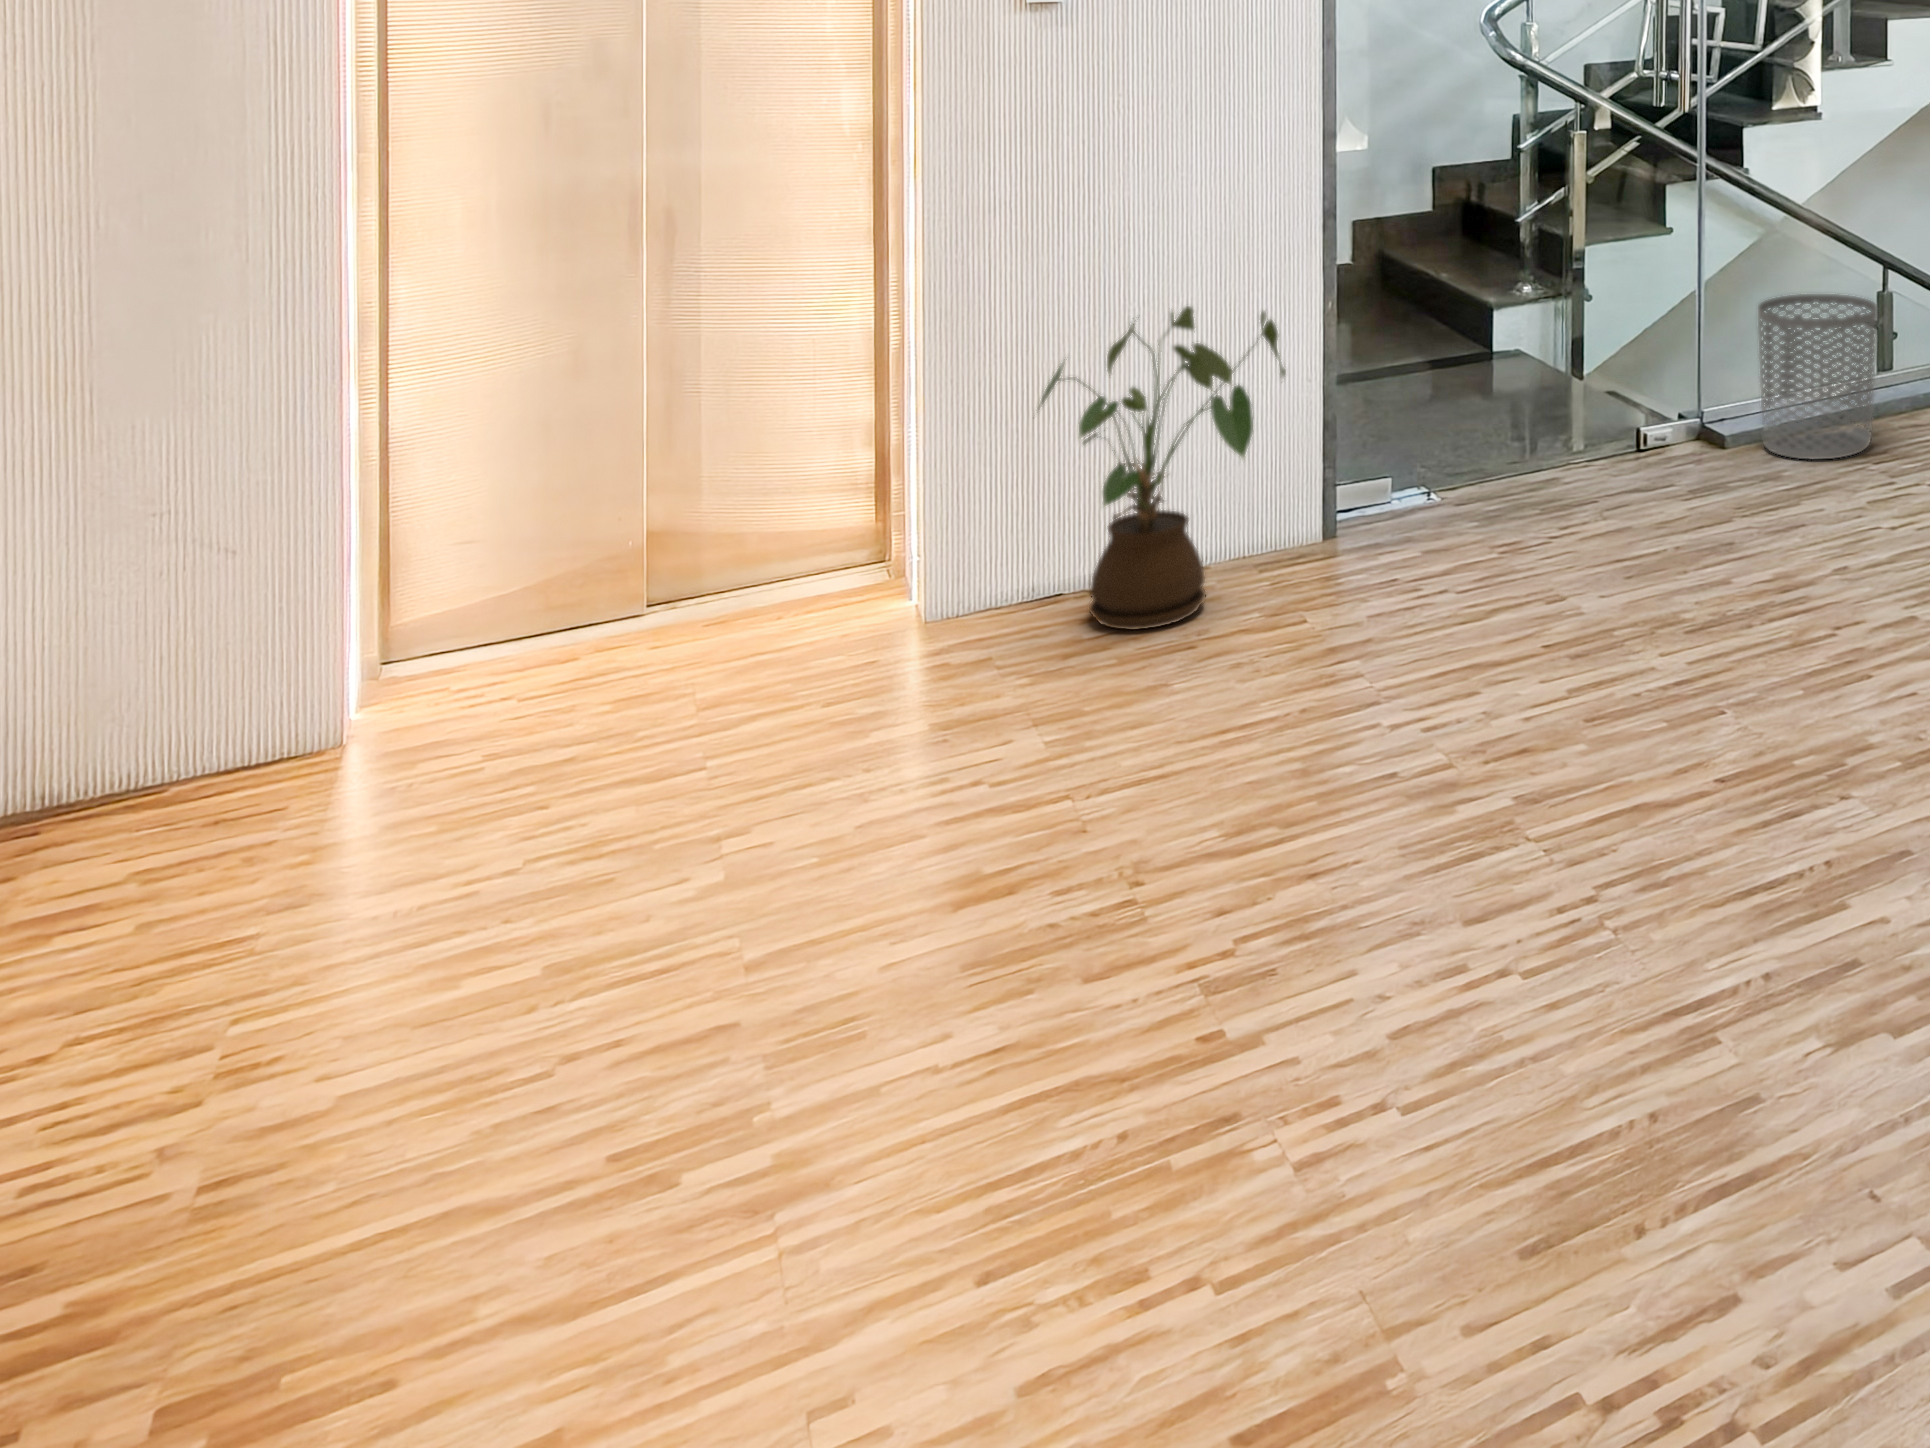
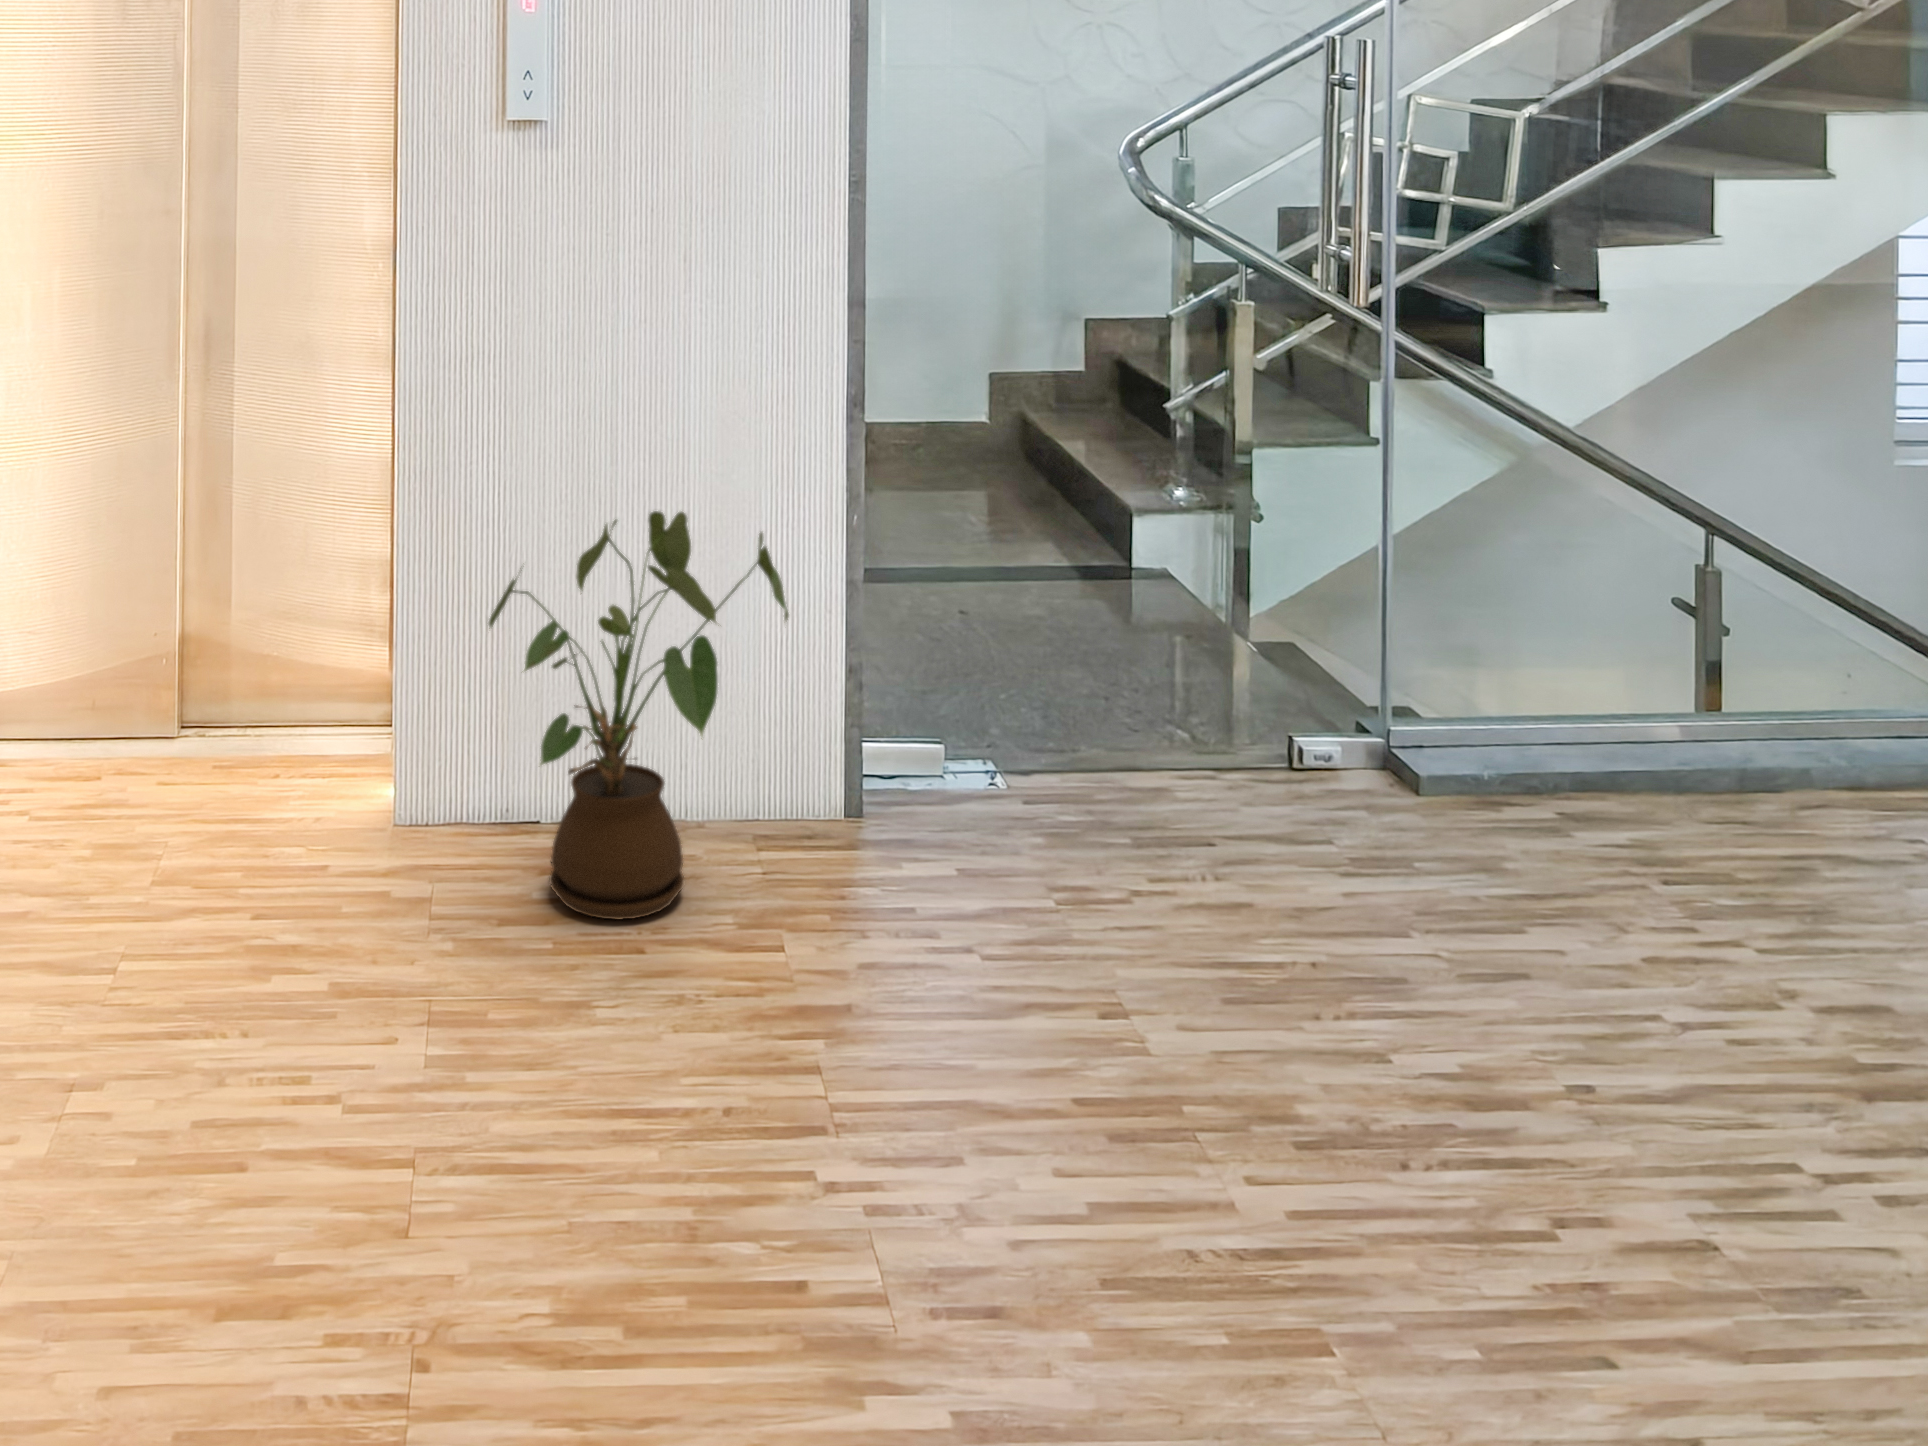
waste bin: present [1758,294,1878,459] -> none [1485,577,1679,838]

